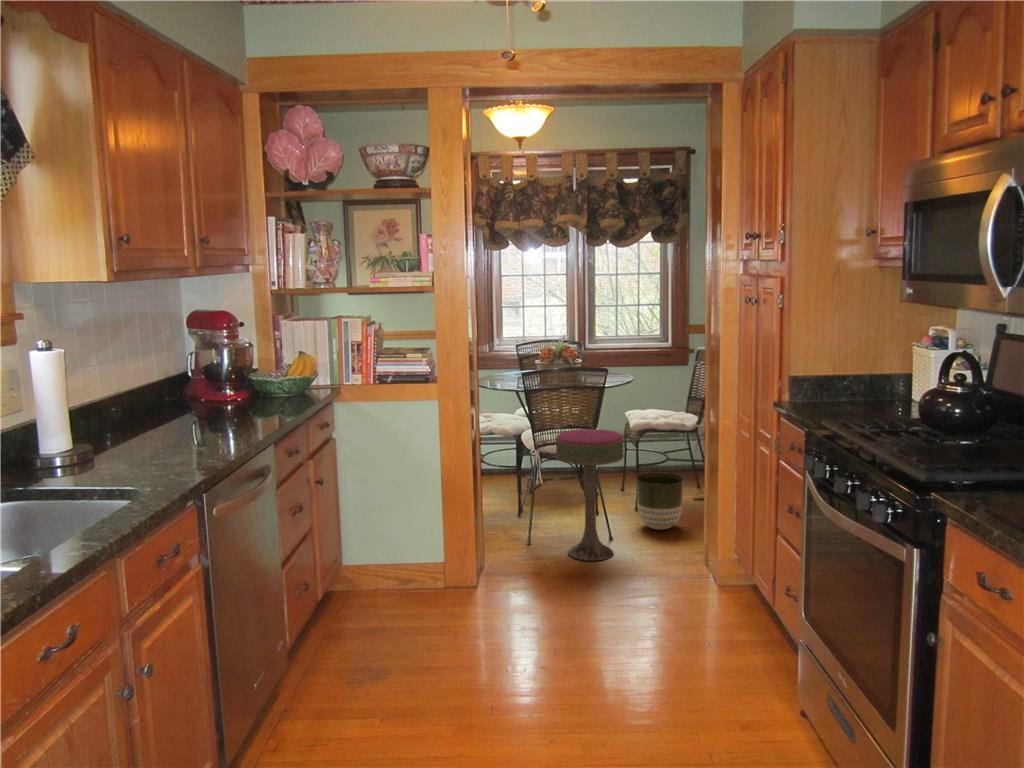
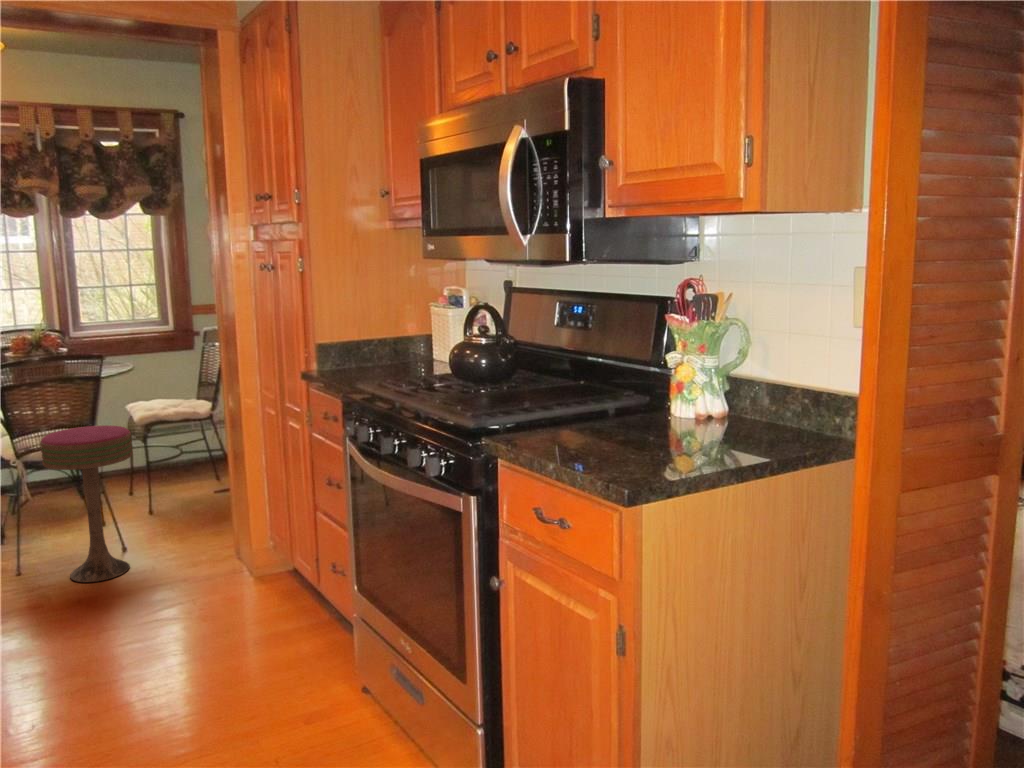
planter: present [636,472,684,530] -> none [149,466,206,530]

